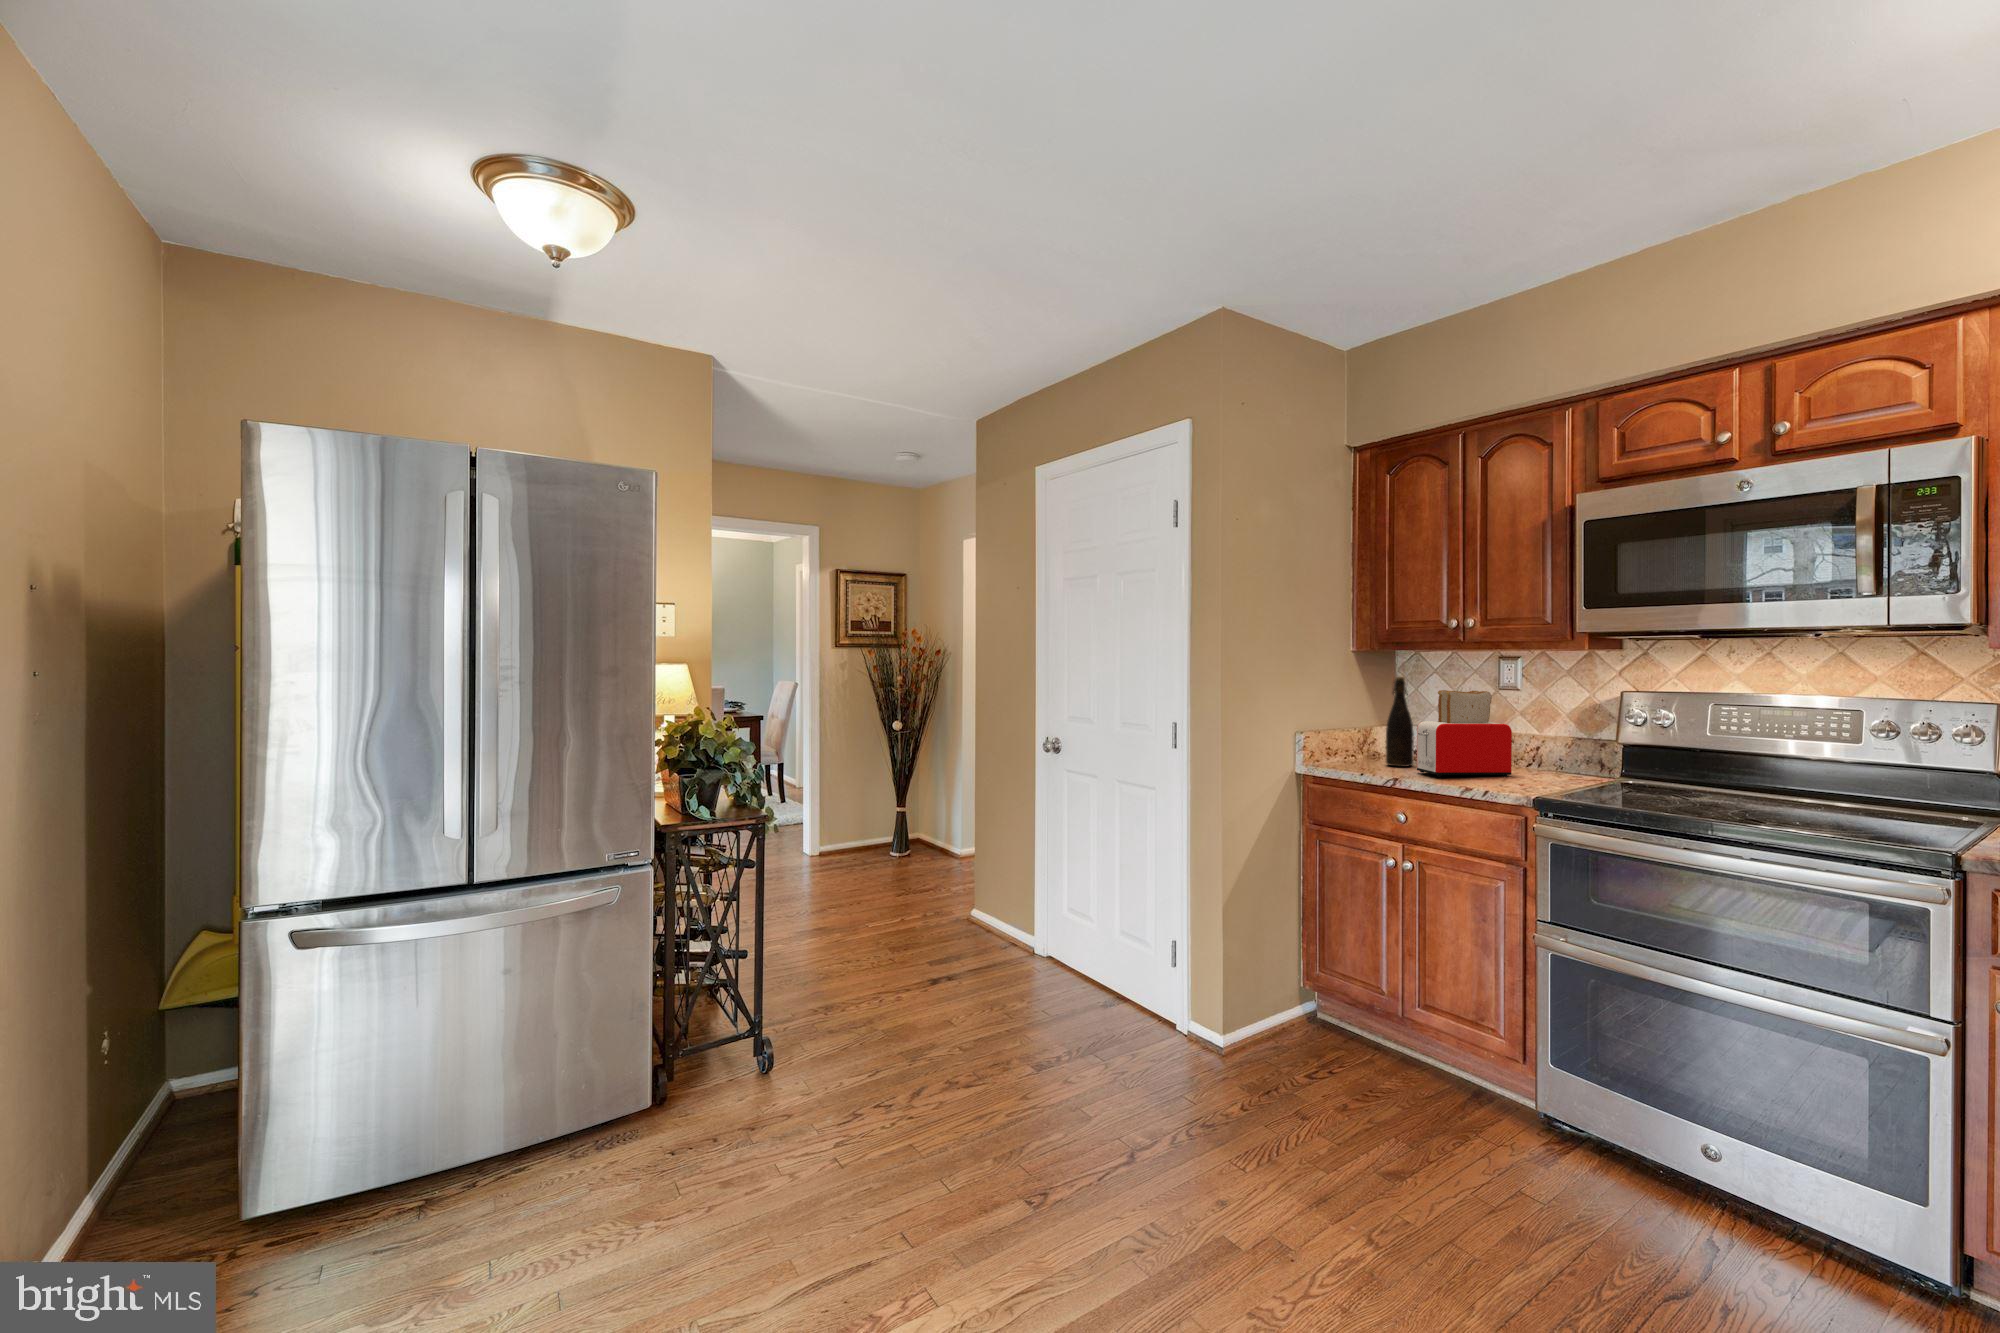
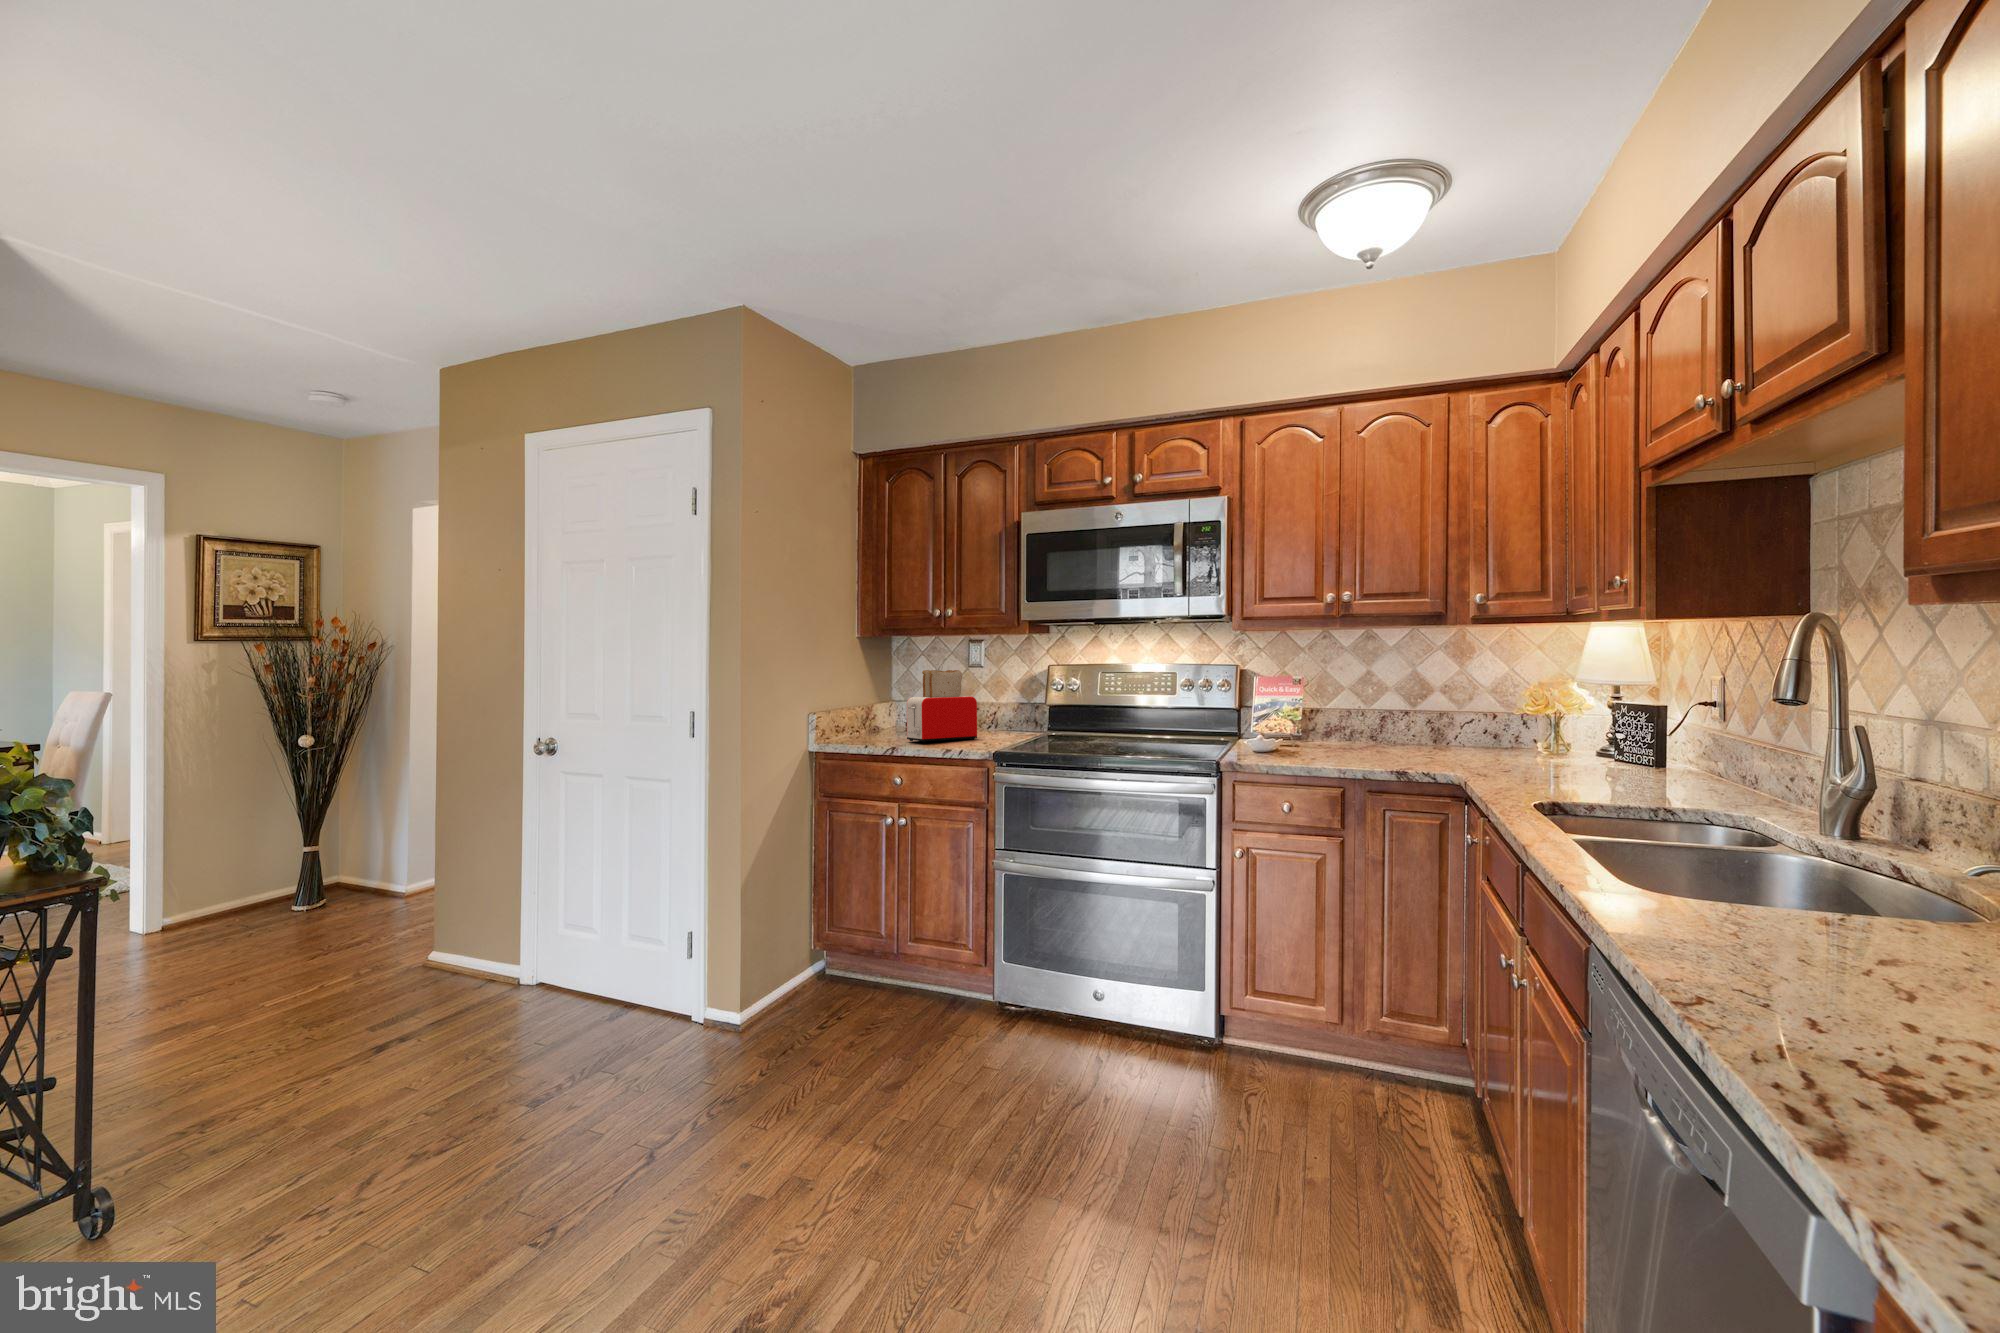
bottle: present [1386,677,1414,767] -> none [881,660,904,738]

